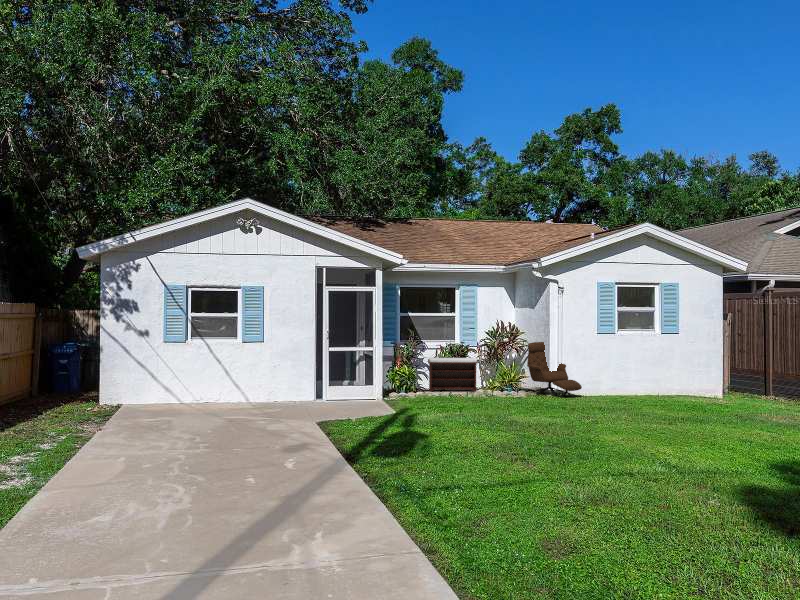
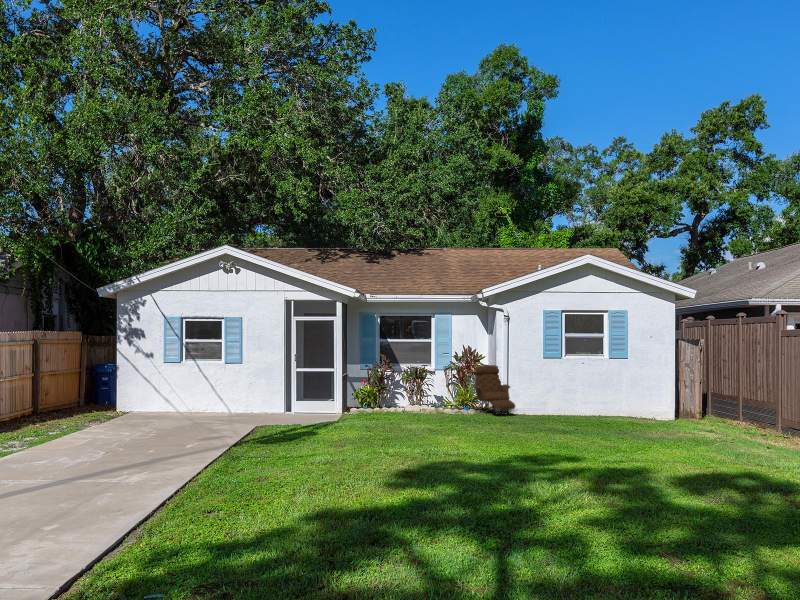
bench: present [428,358,478,392] -> none [390,378,436,409]

